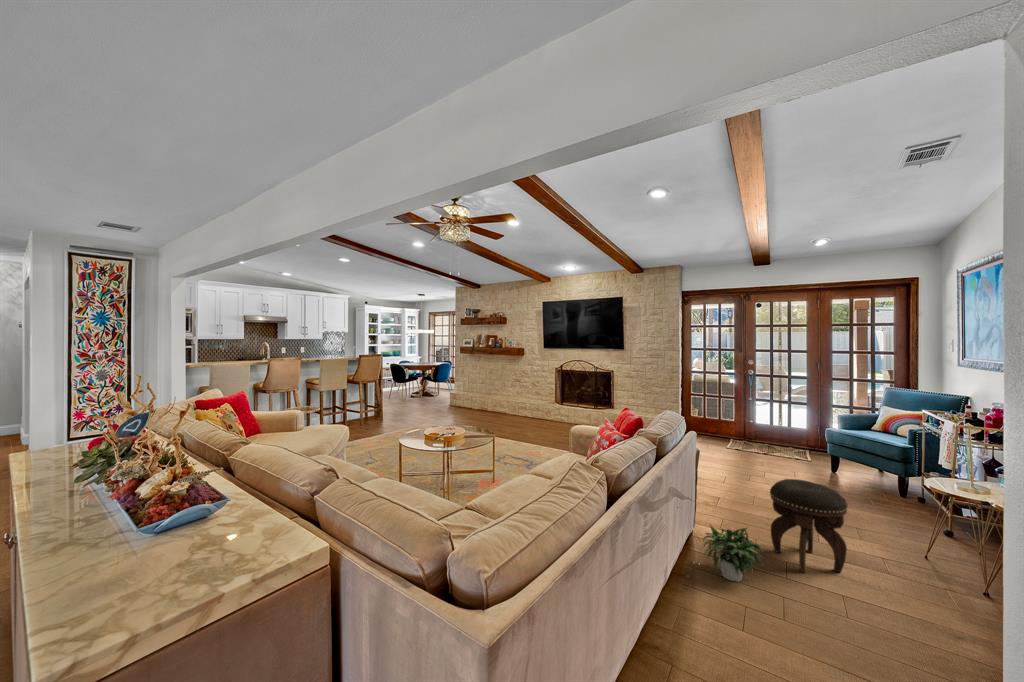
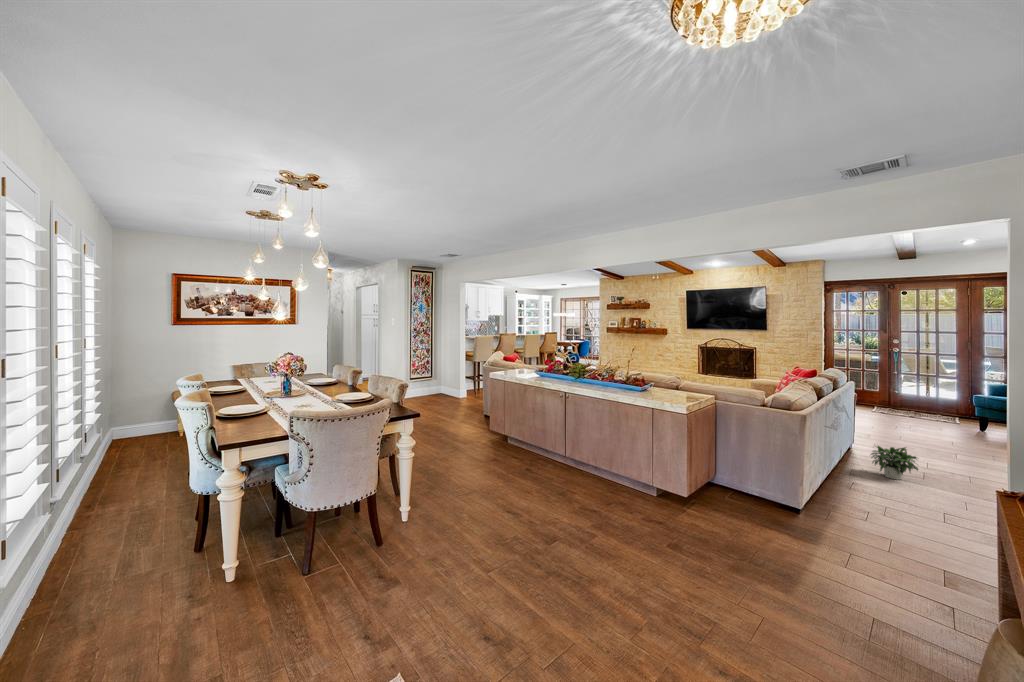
footstool: present [770,479,848,572] -> none [922,421,987,481]

